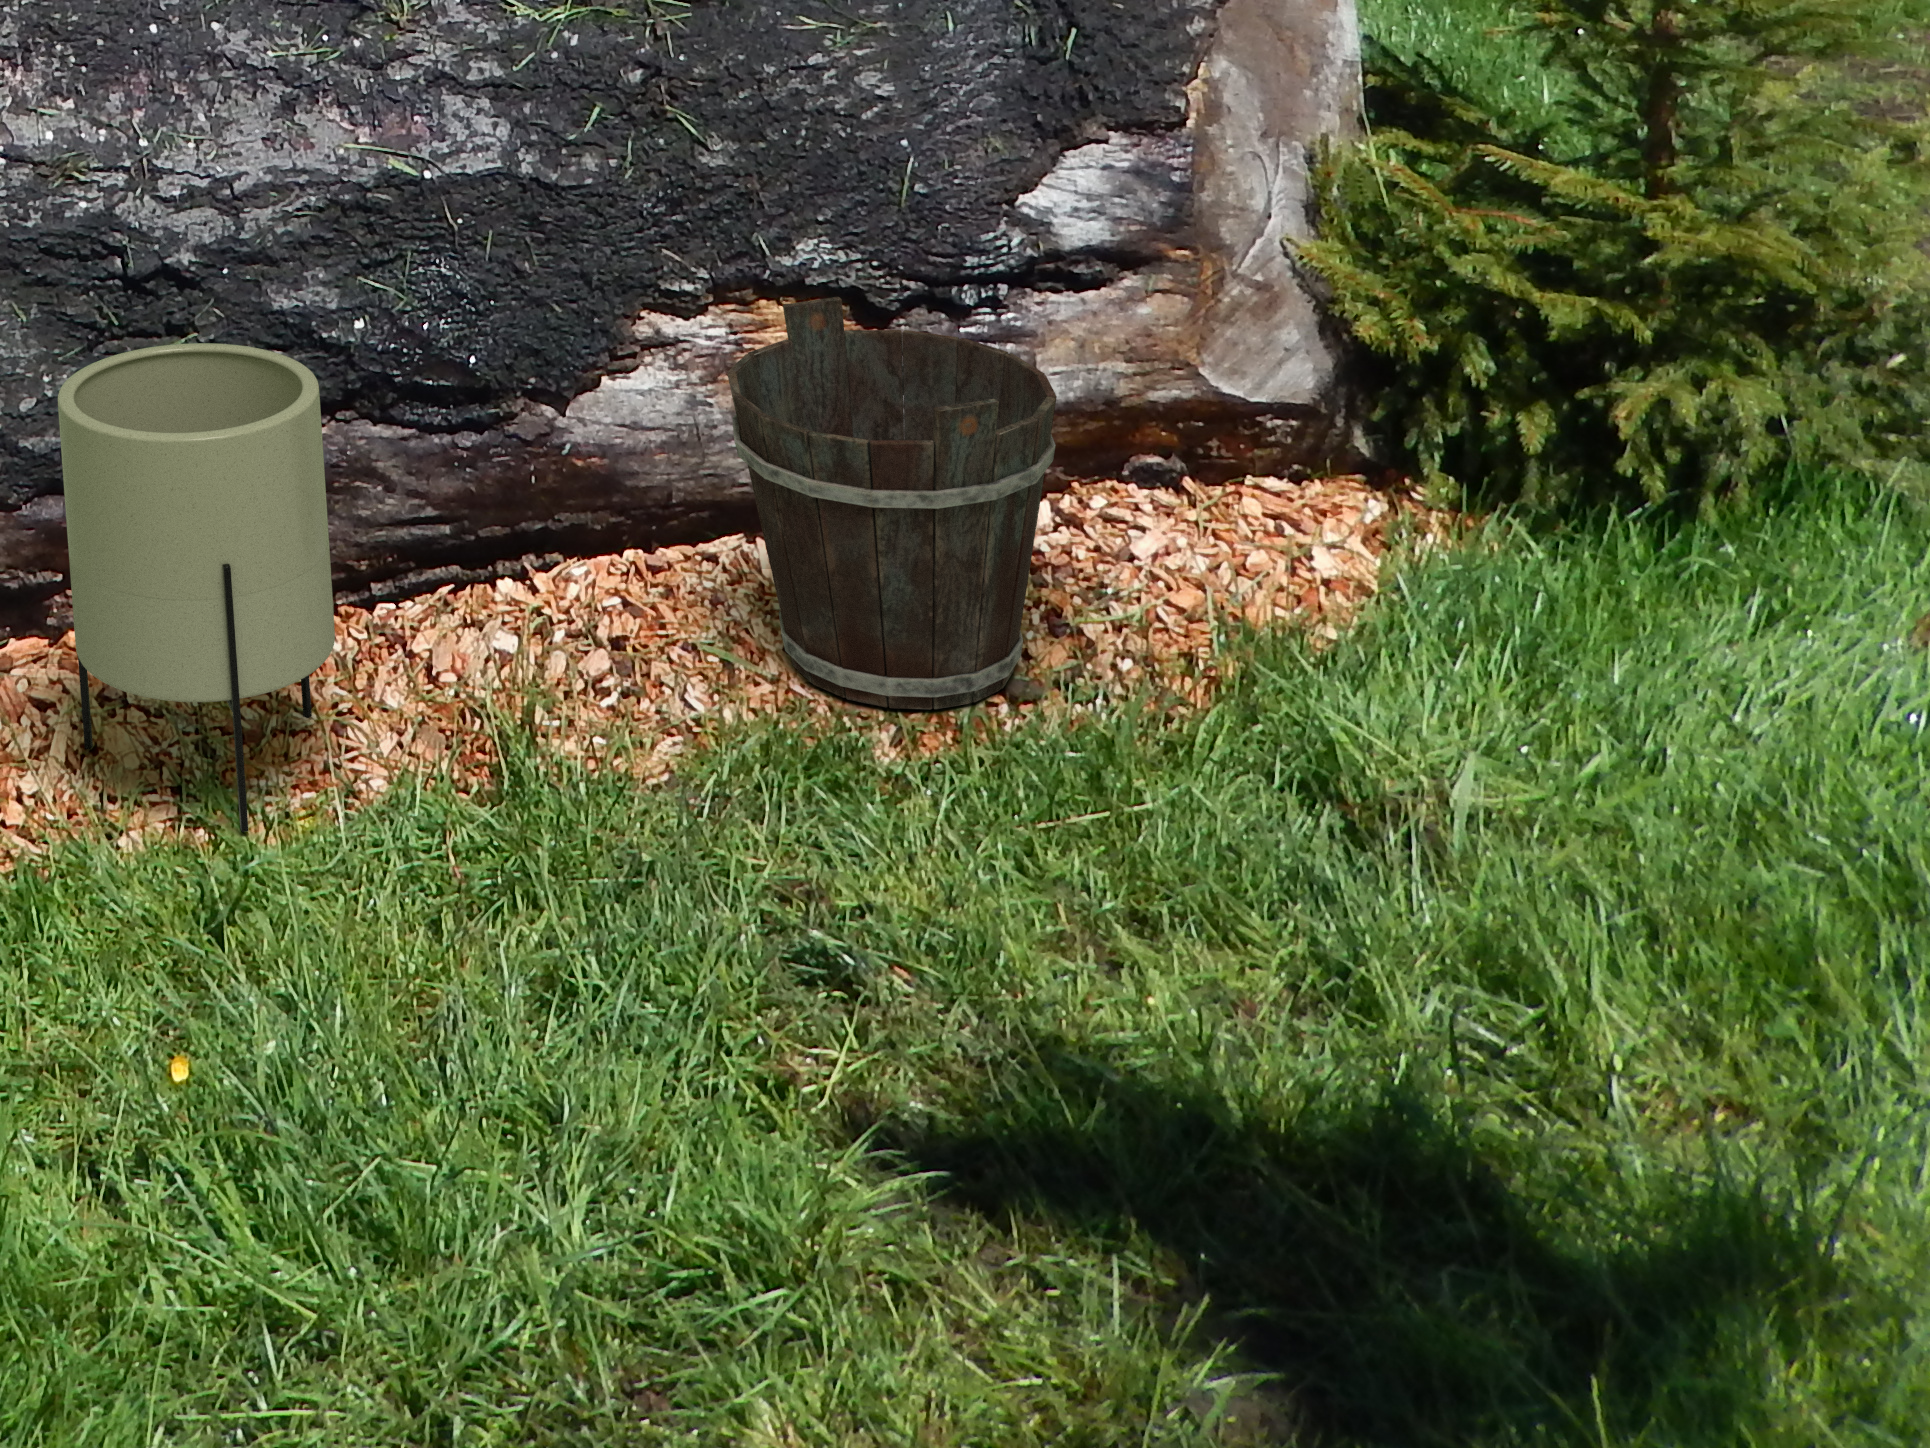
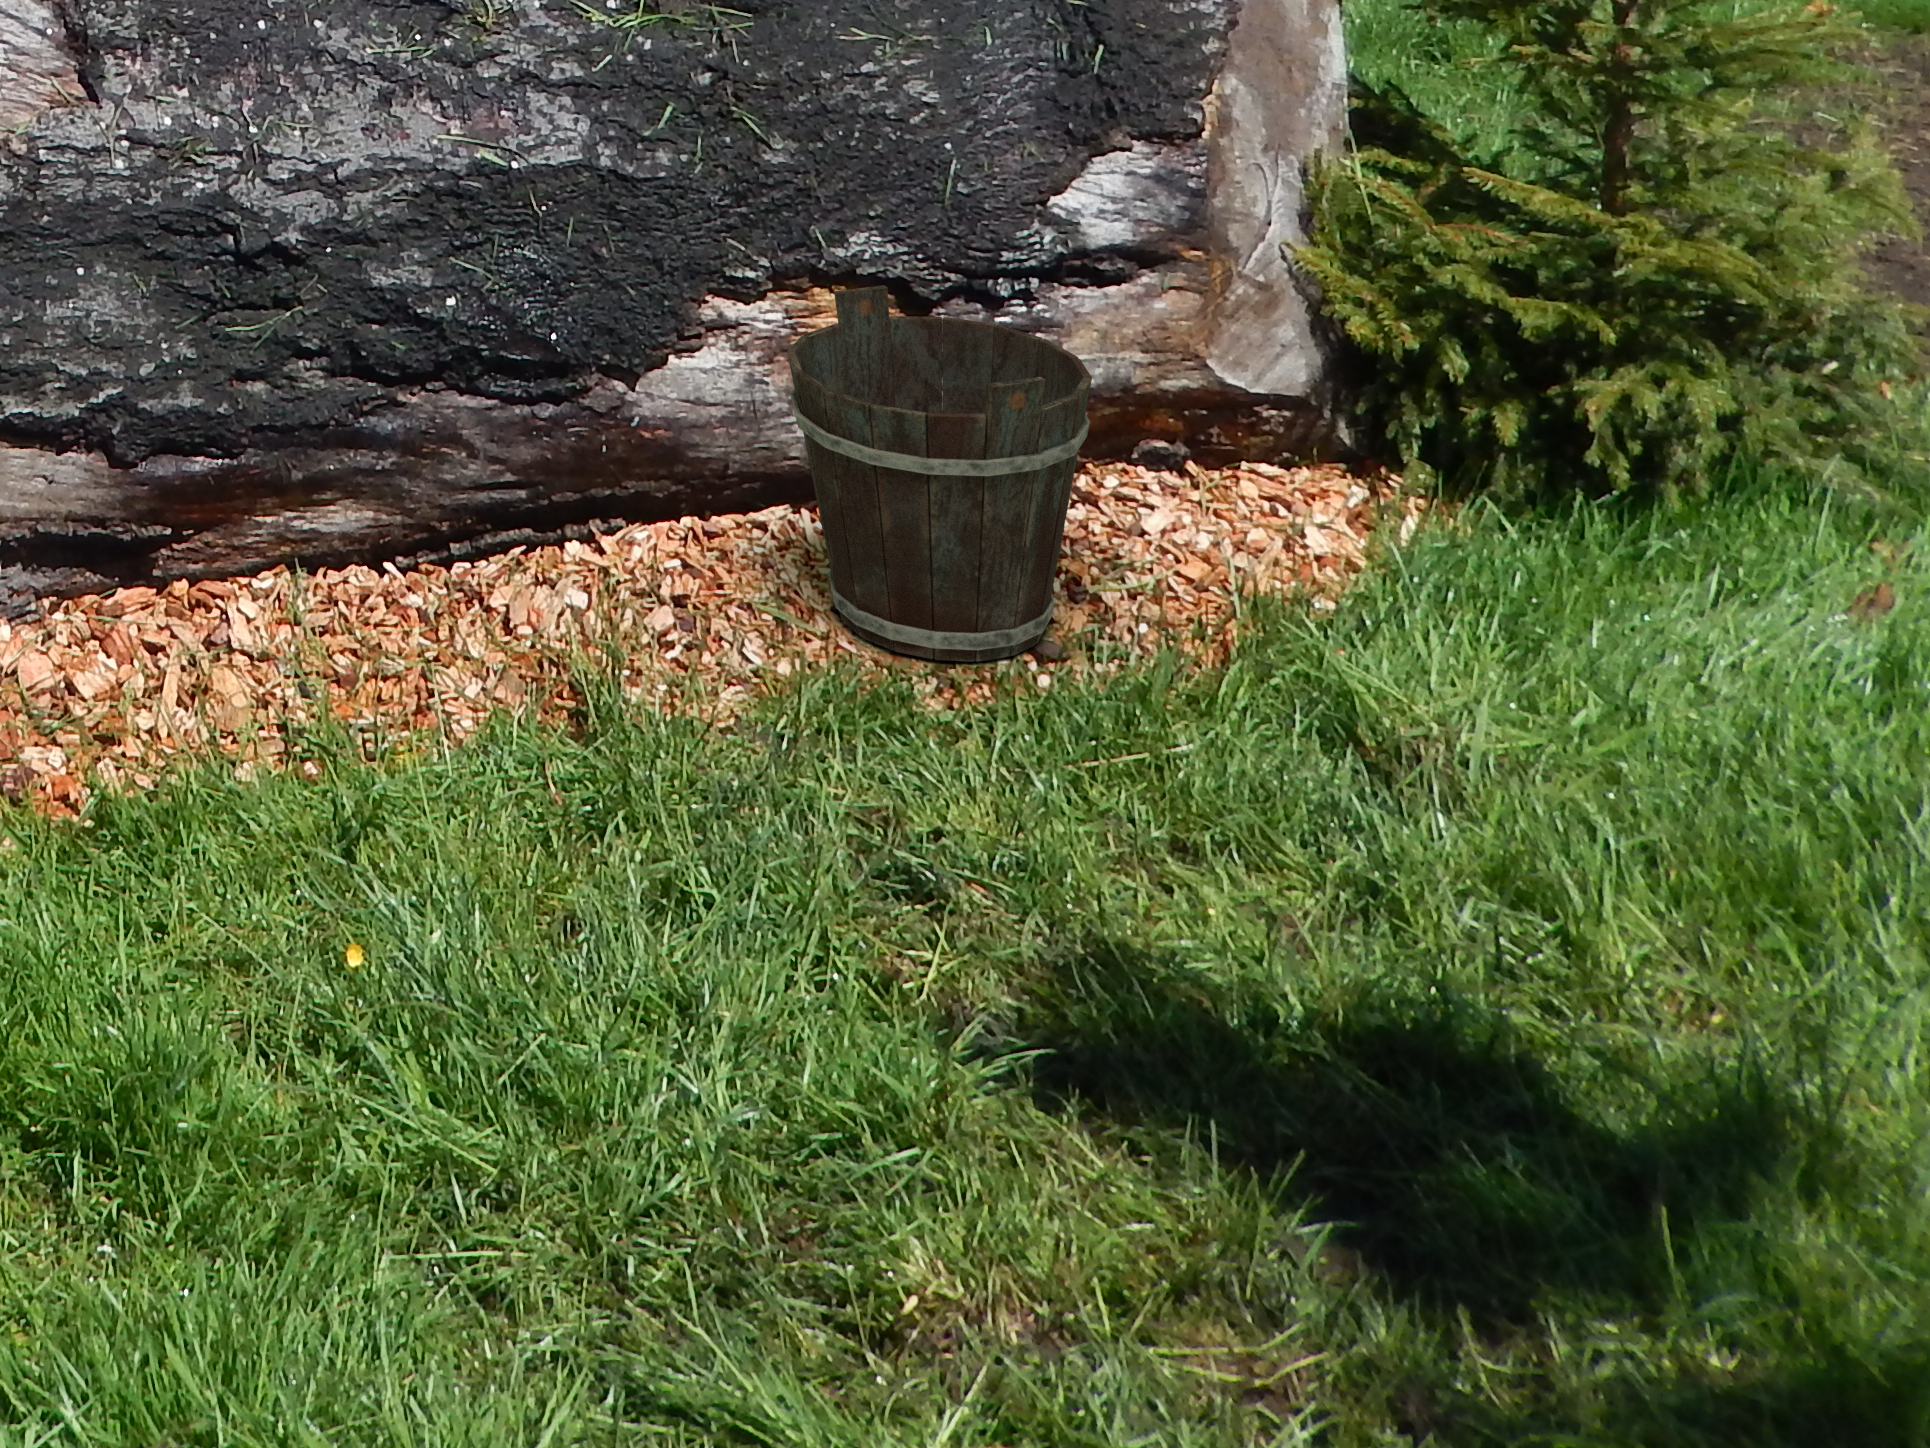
planter: present [58,343,335,832] -> none [185,315,434,761]

